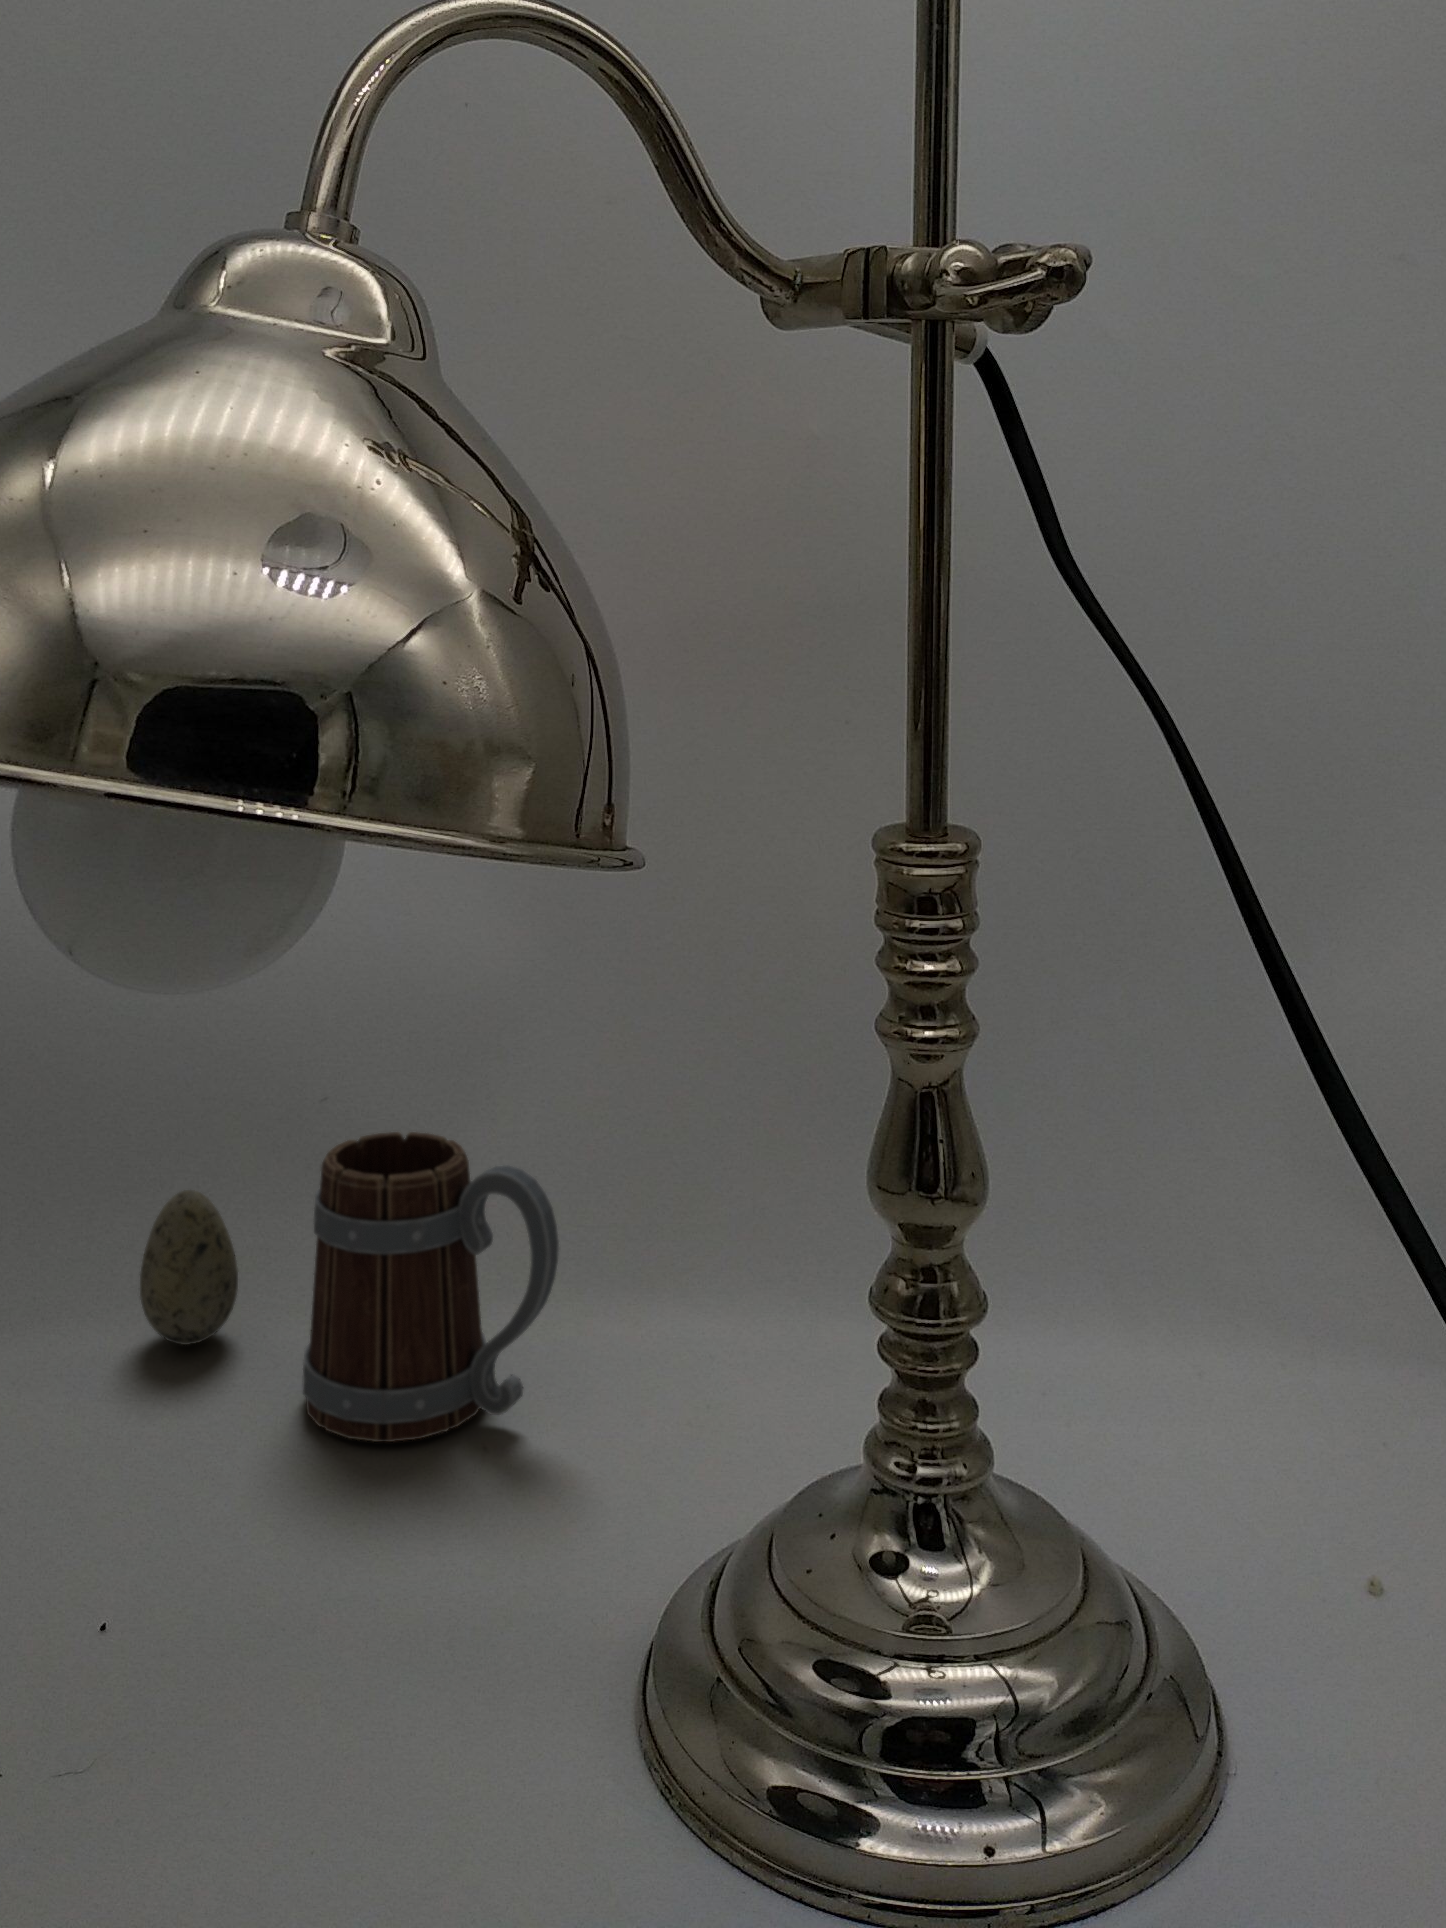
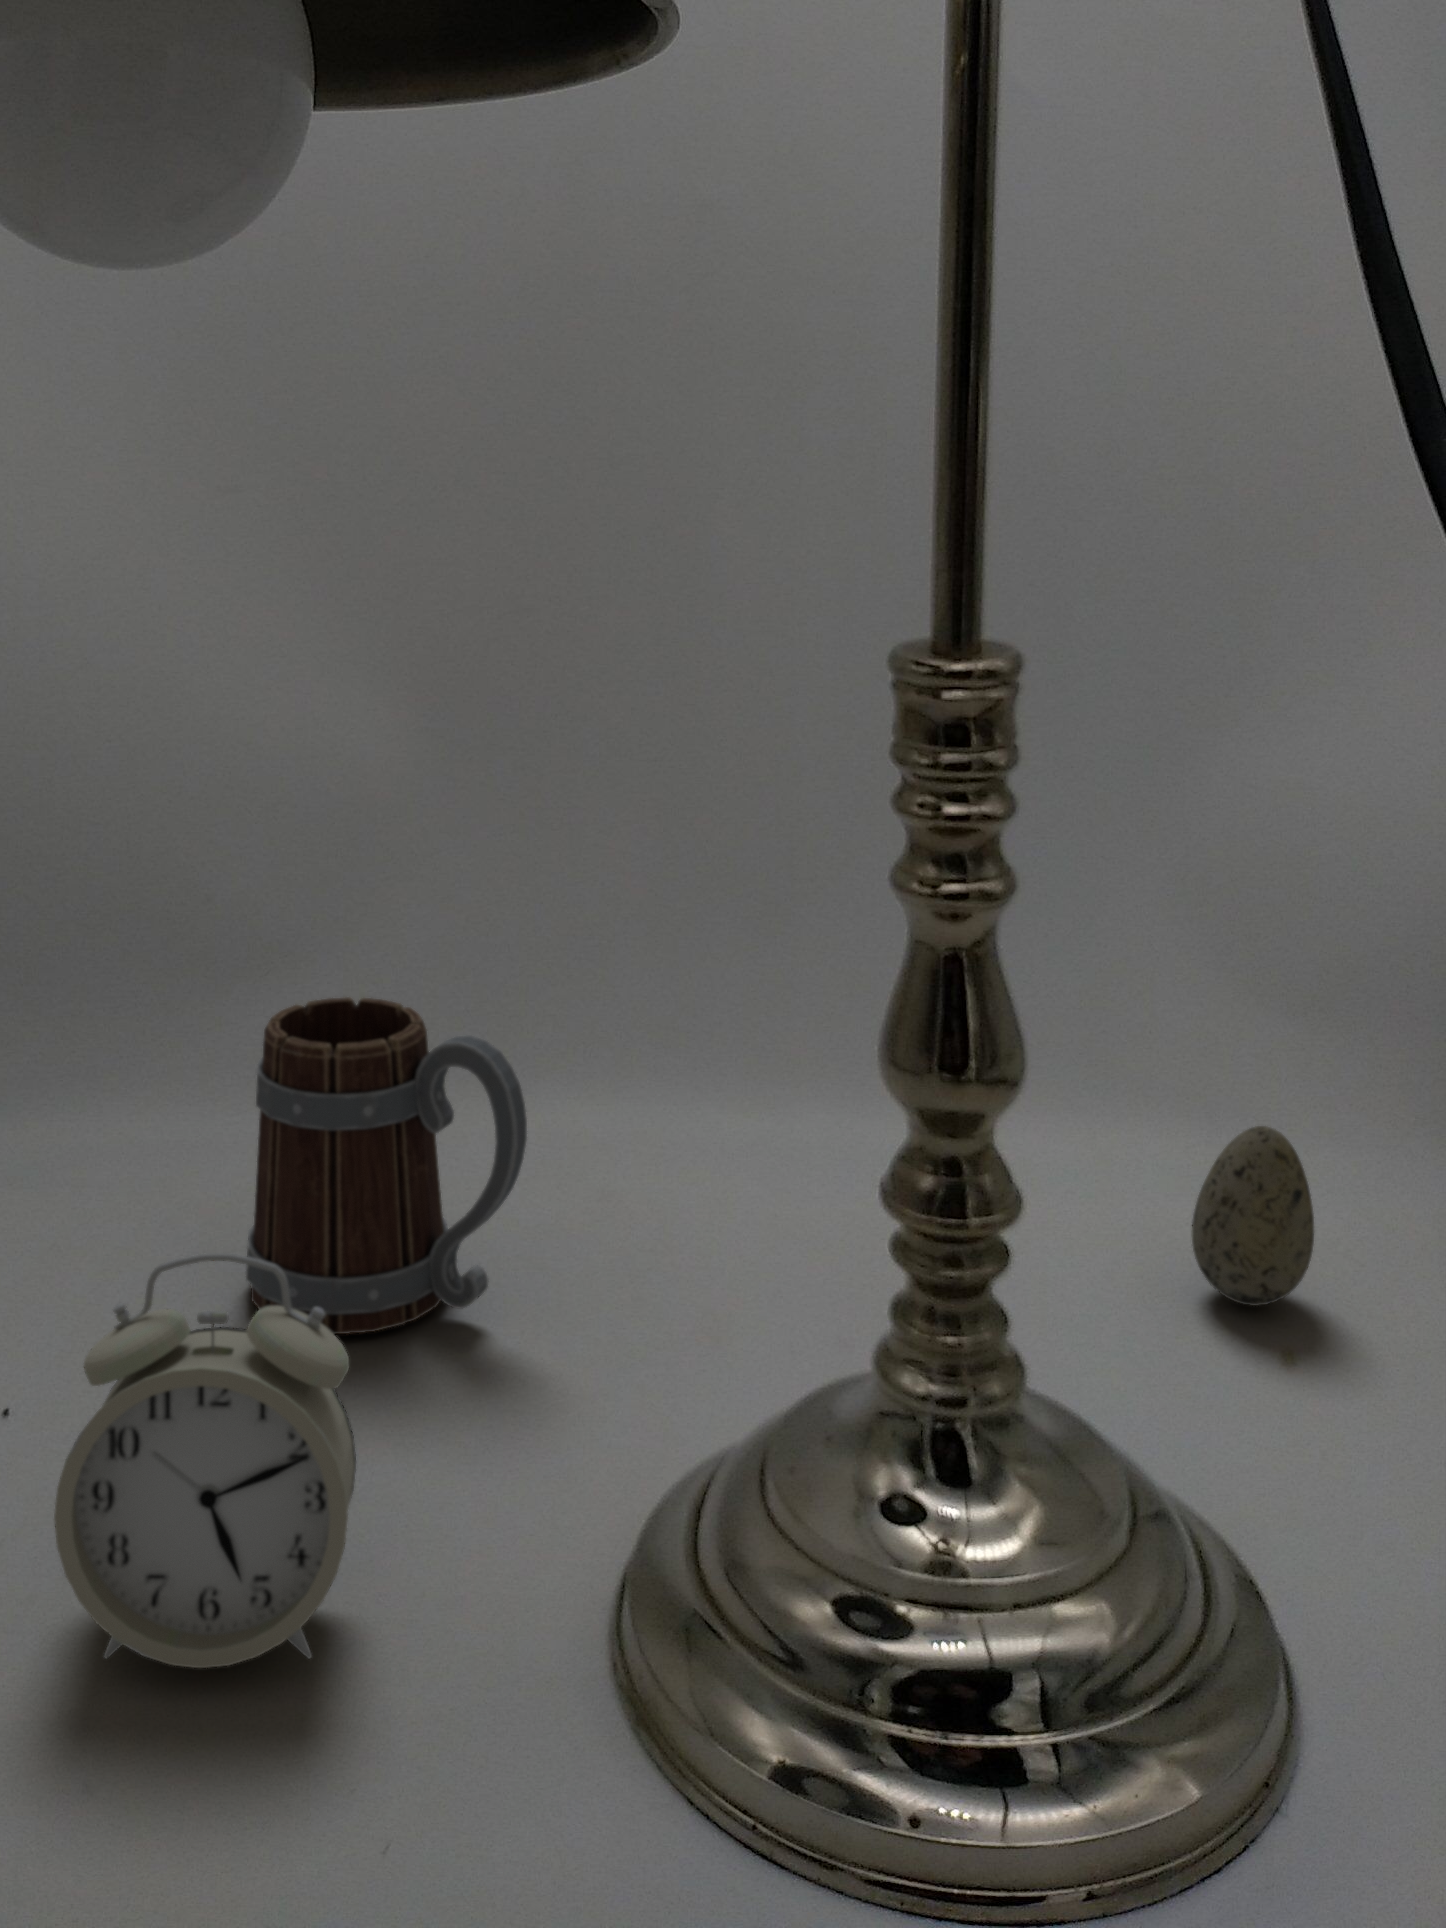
decorative egg: present [140,1190,238,1345] -> present [1192,1126,1314,1306]
alarm clock: none [141,1368,411,1748] -> present [54,1253,356,1668]

